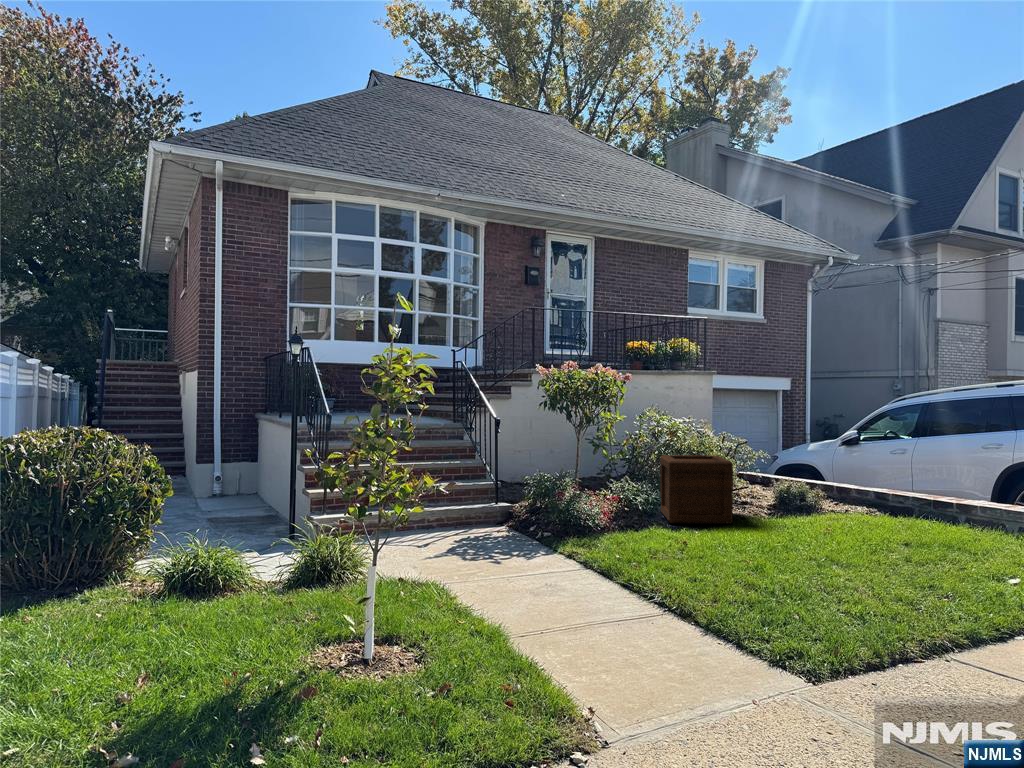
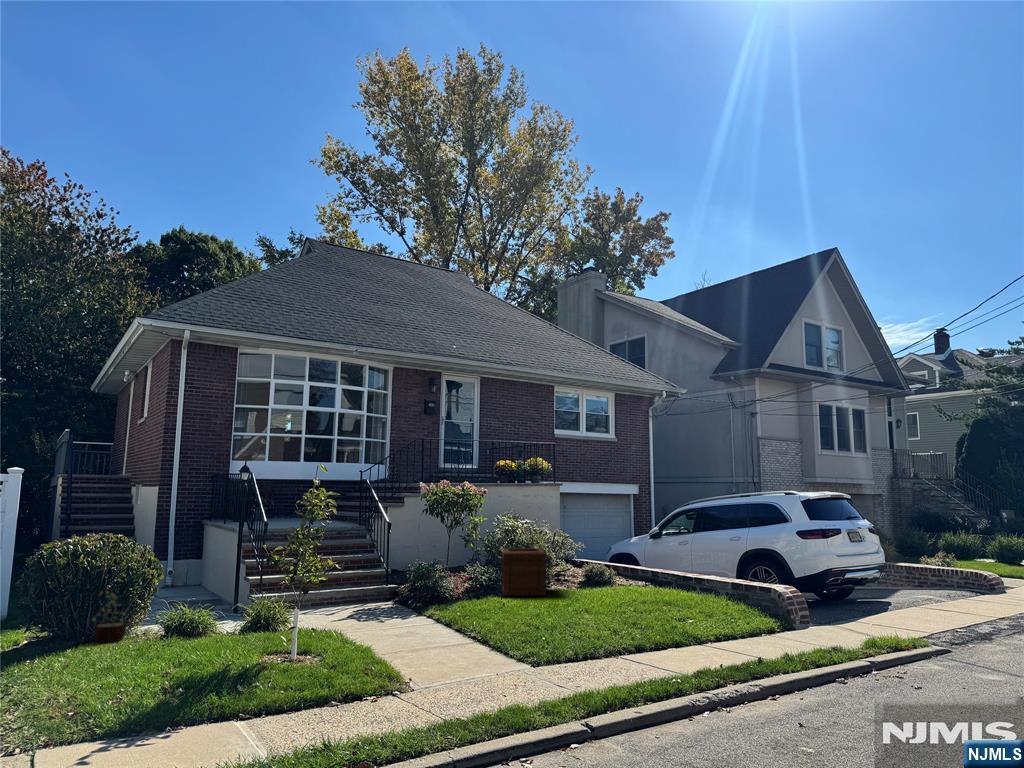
decorative plant: none [52,516,111,600] -> present [91,591,127,642]

